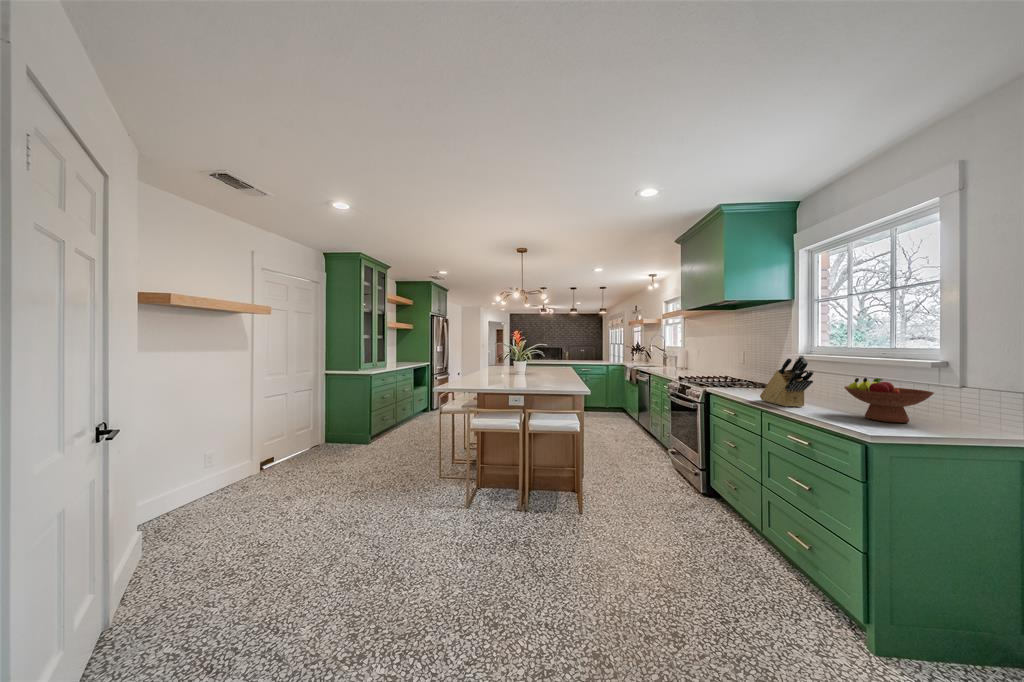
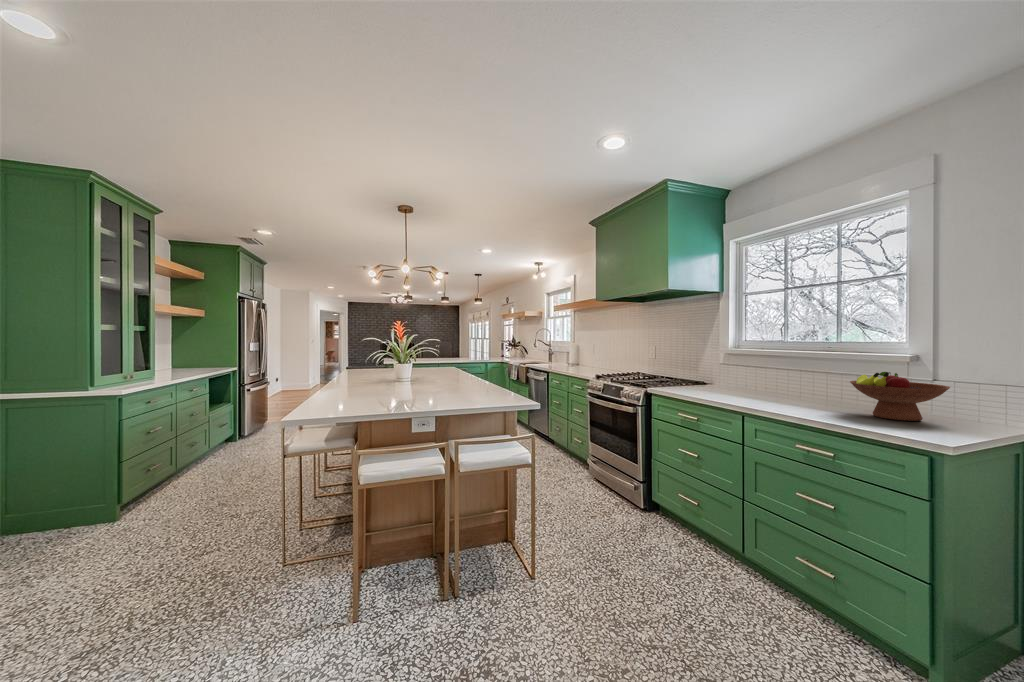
knife block: present [760,356,814,407] -> none [736,348,814,408]

